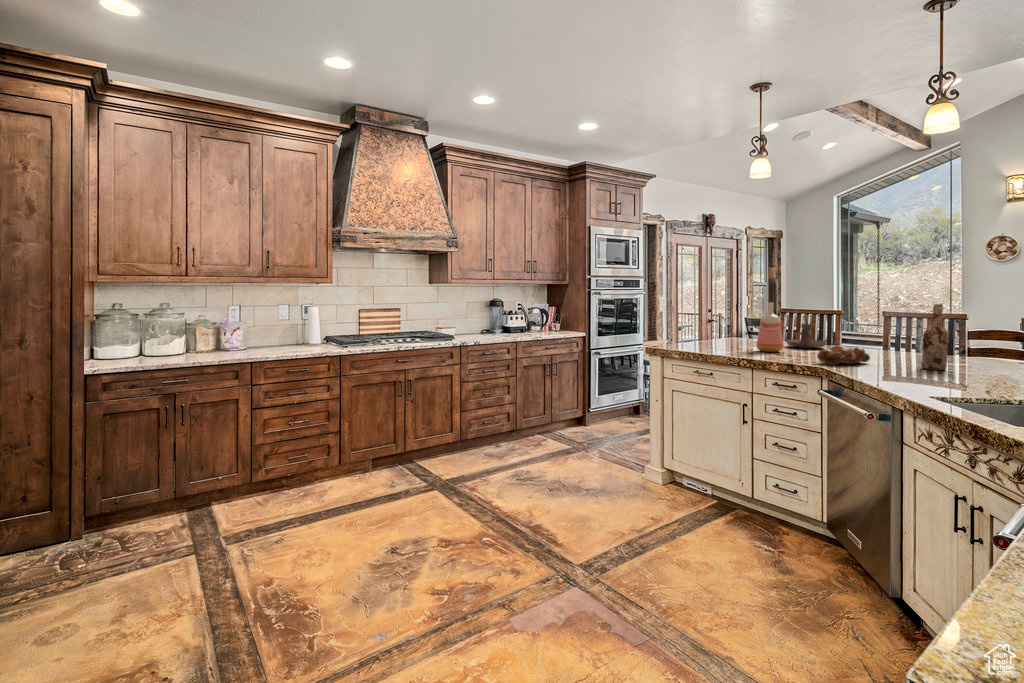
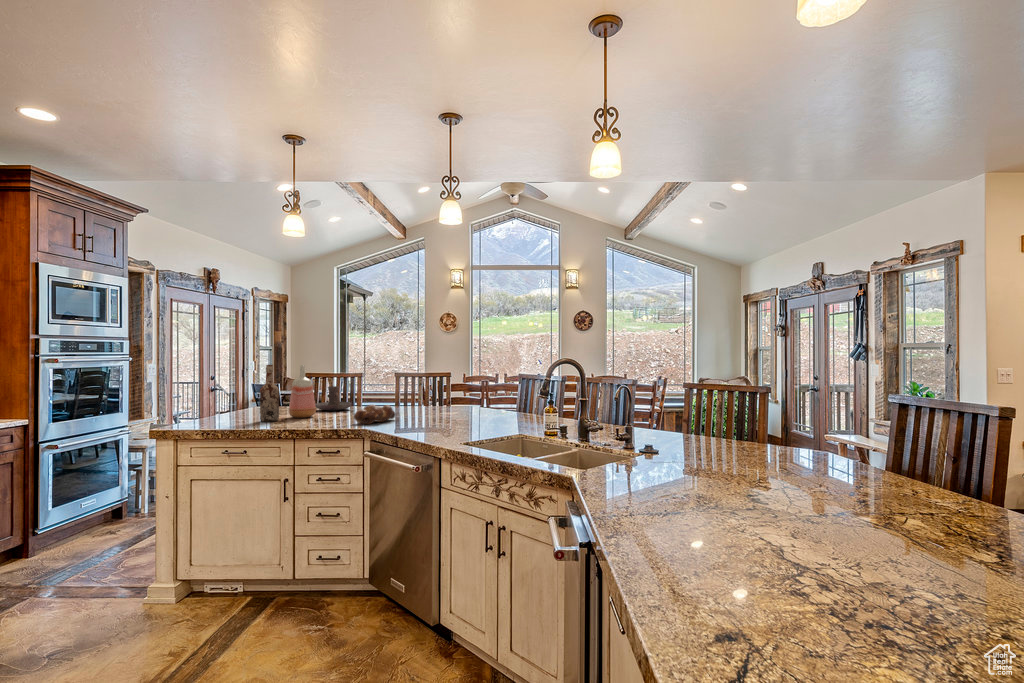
wine bottle: present [921,304,949,370] -> present [260,365,279,422]

